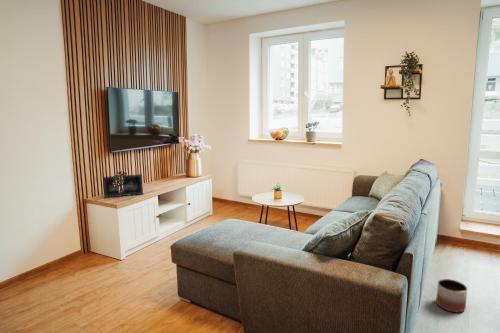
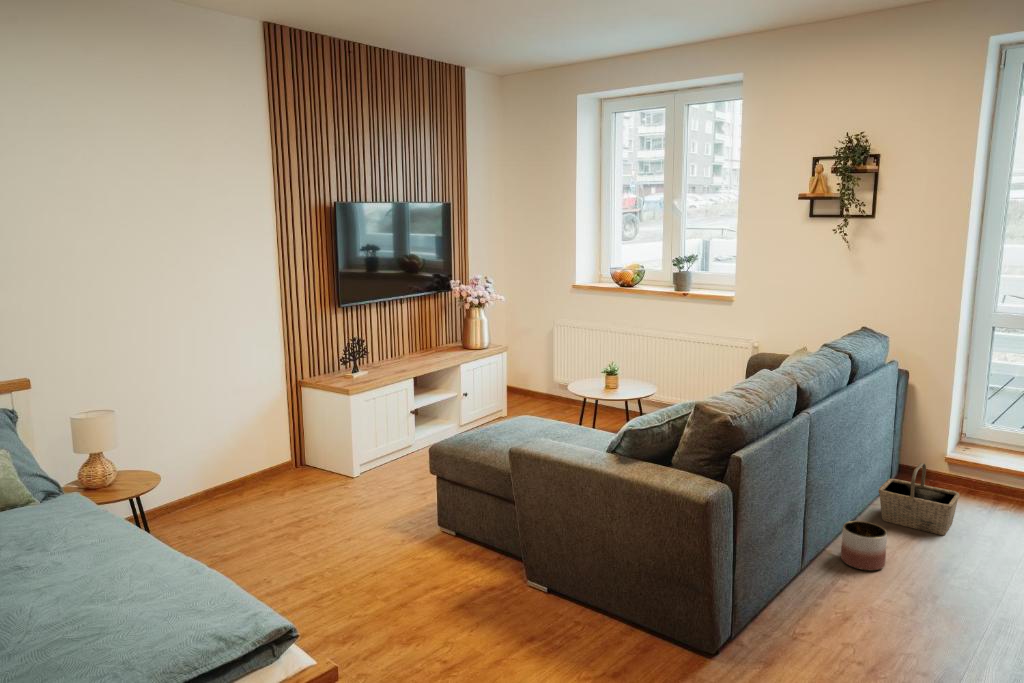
picture frame: present [103,174,143,197] -> none [328,342,389,378]
basket: none [443,238,490,281] -> present [878,463,959,535]

